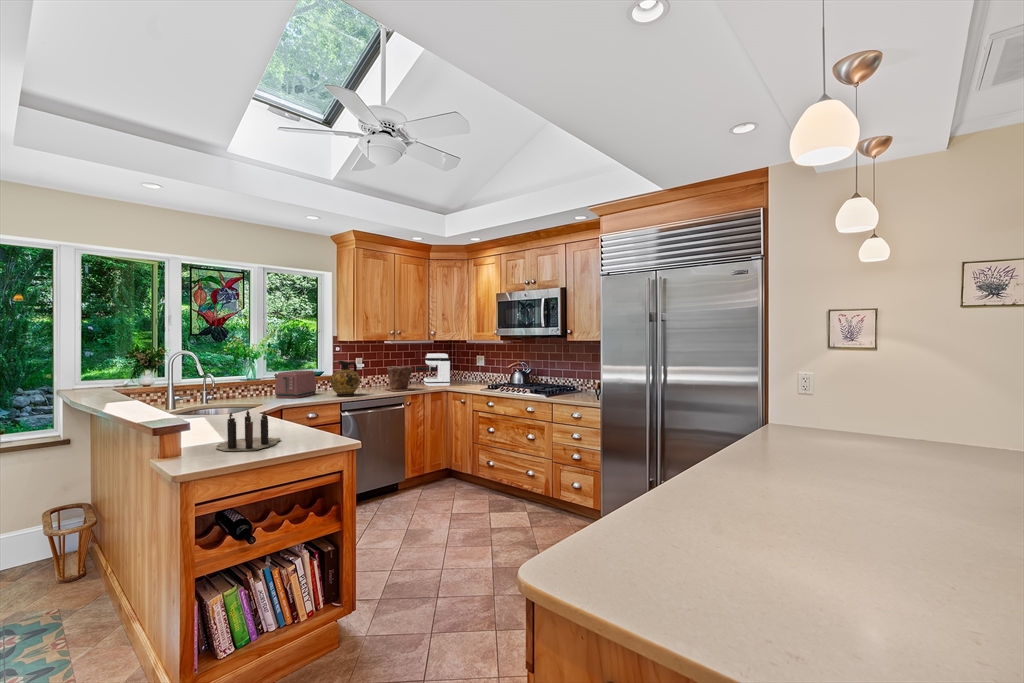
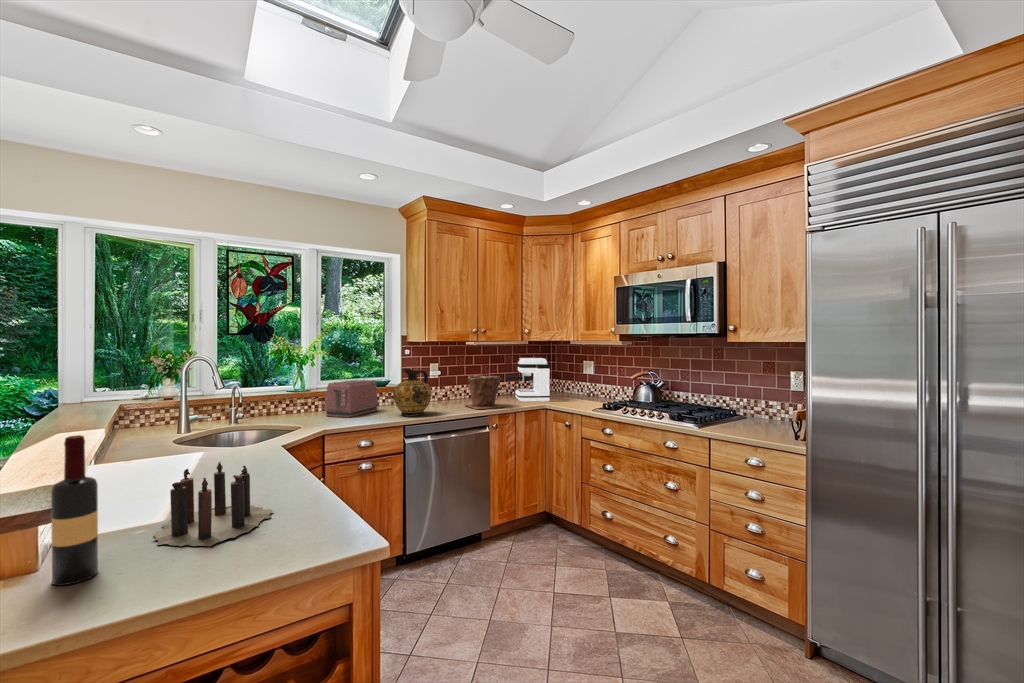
wine bottle: none [181,388,202,464] -> present [51,435,98,585]

